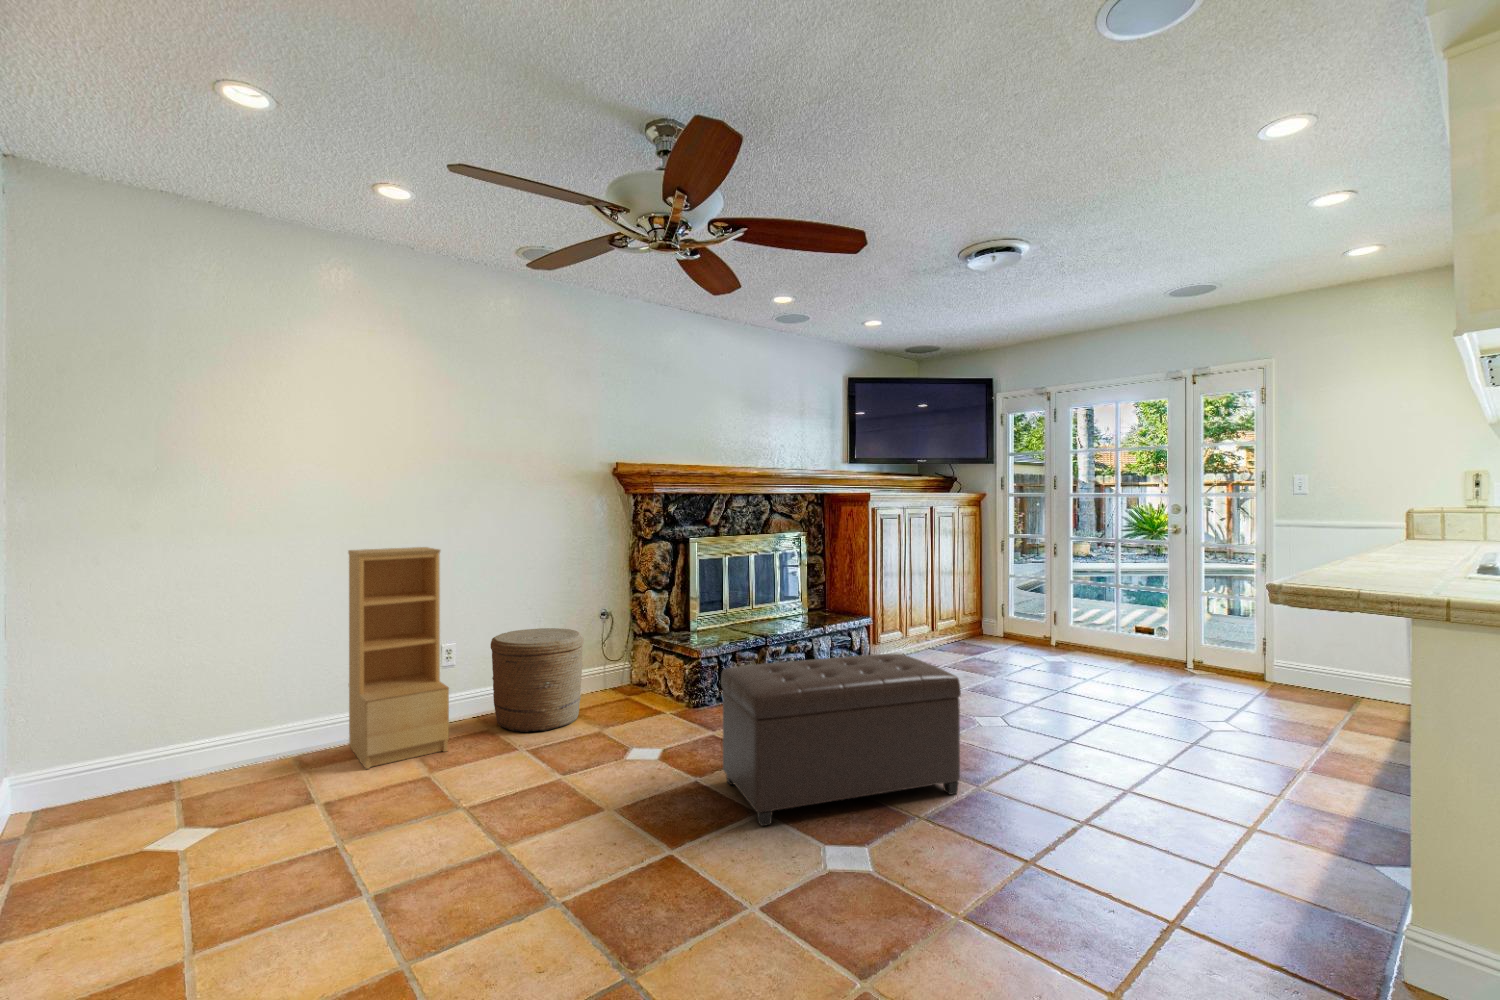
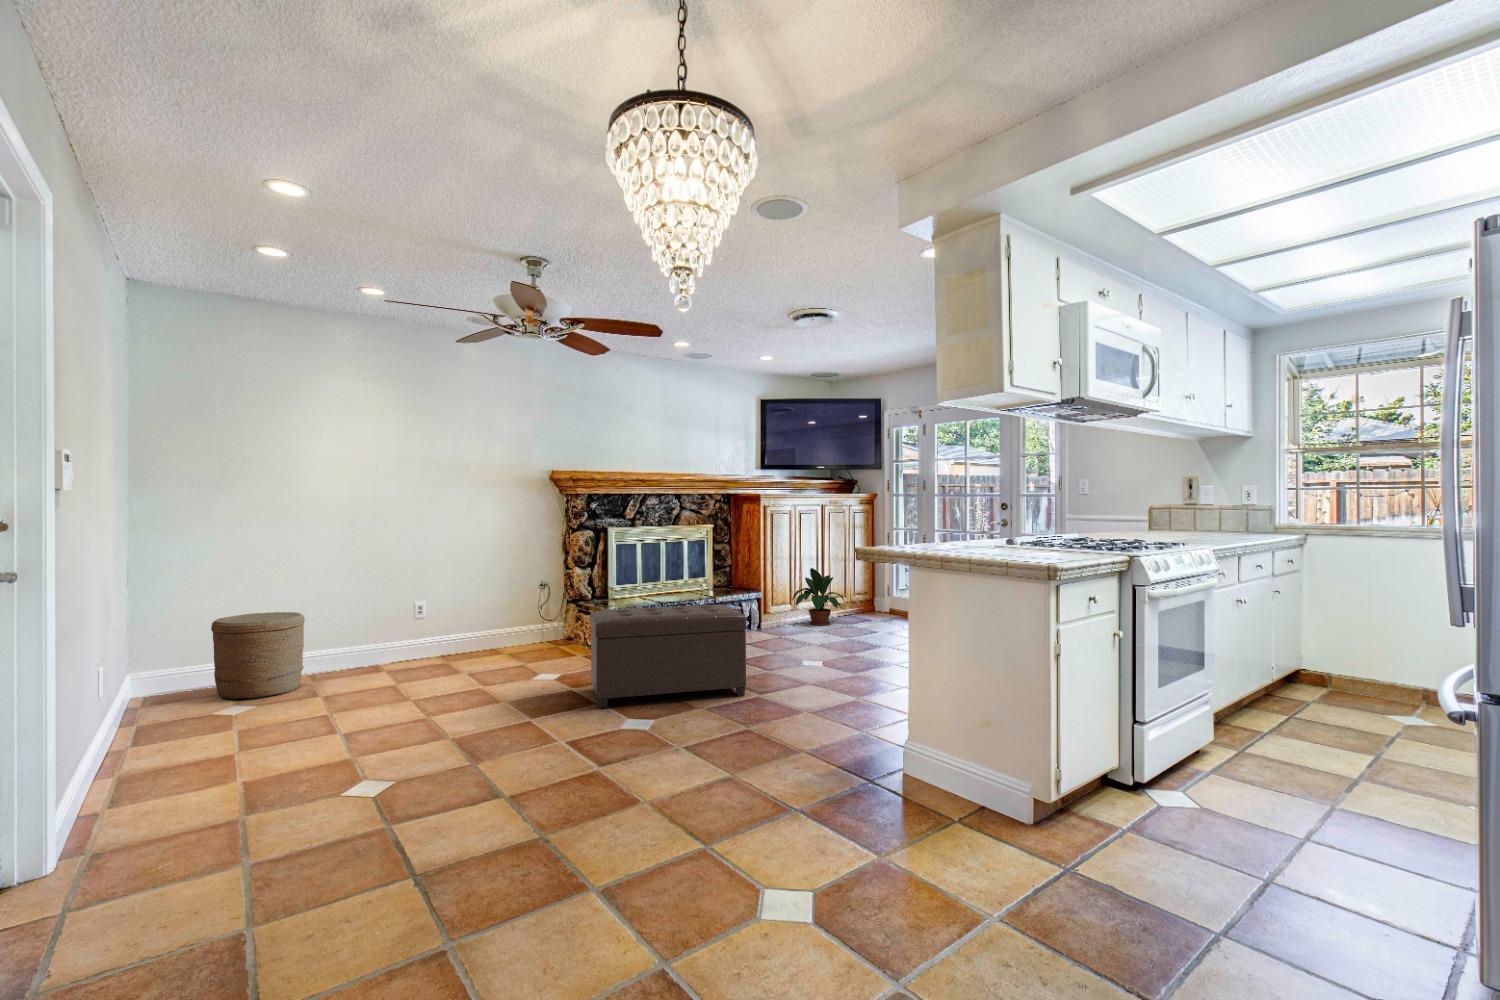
bookshelf: present [348,547,449,769] -> none [346,532,414,682]
potted plant: none [905,587,970,659] -> present [792,568,845,626]
woven basket: present [491,628,583,732] -> present [211,612,305,700]

